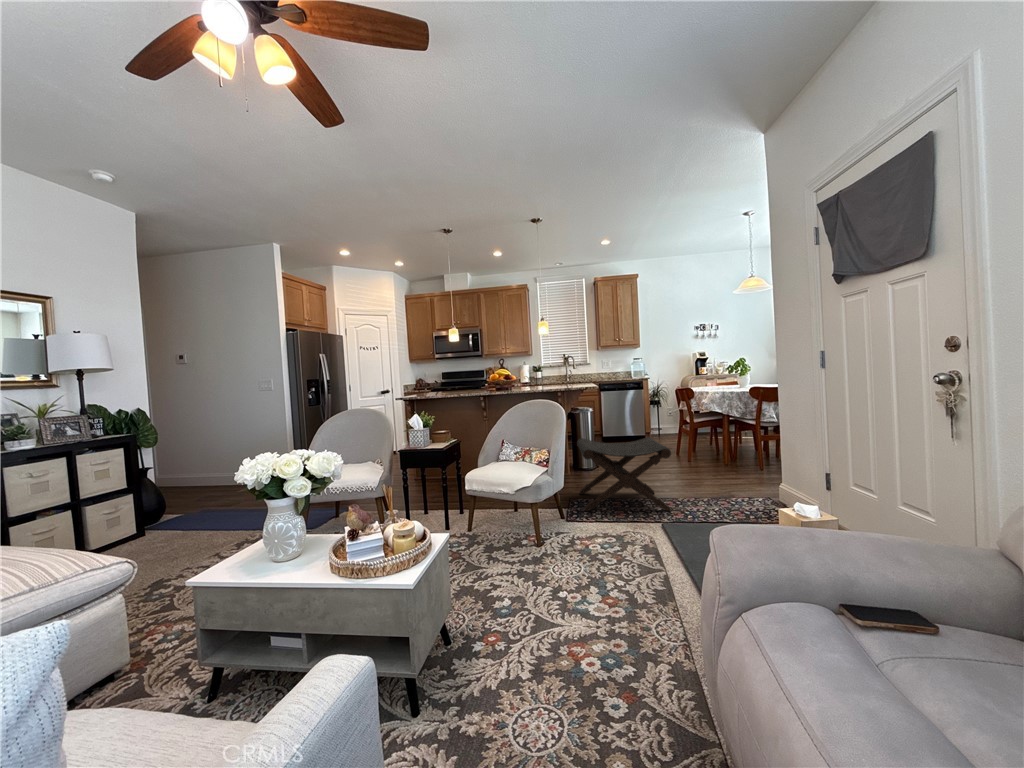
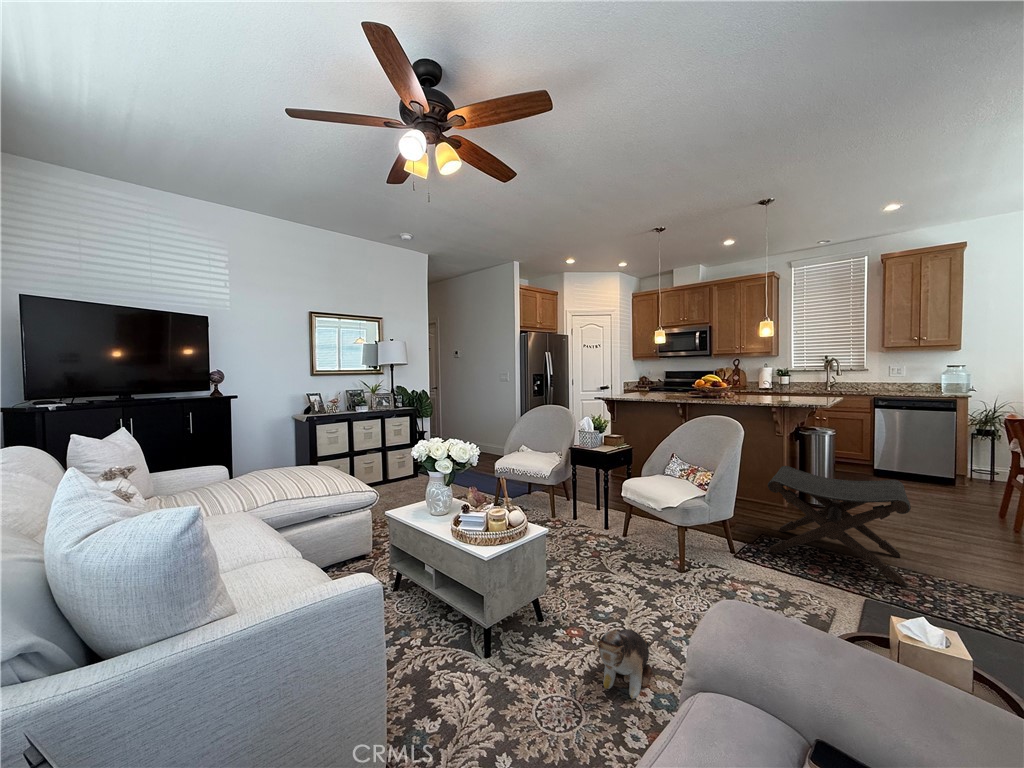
plush toy: none [550,606,593,677] -> present [592,629,652,699]

